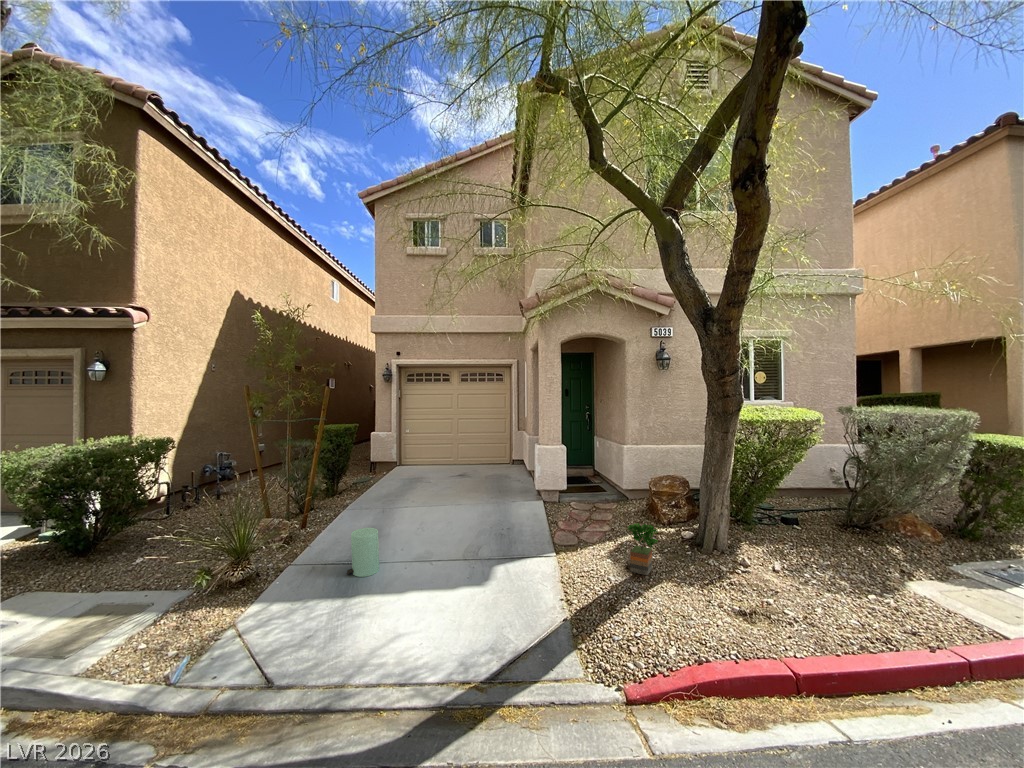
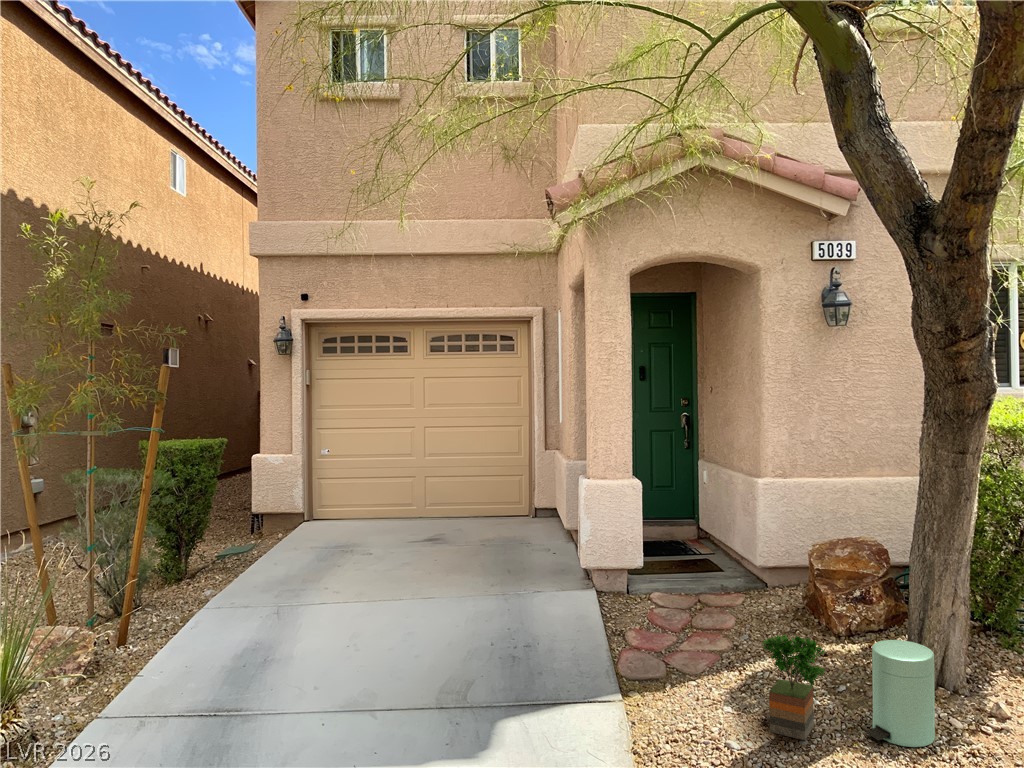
trash can: present [347,528,379,577] -> present [866,640,935,747]

